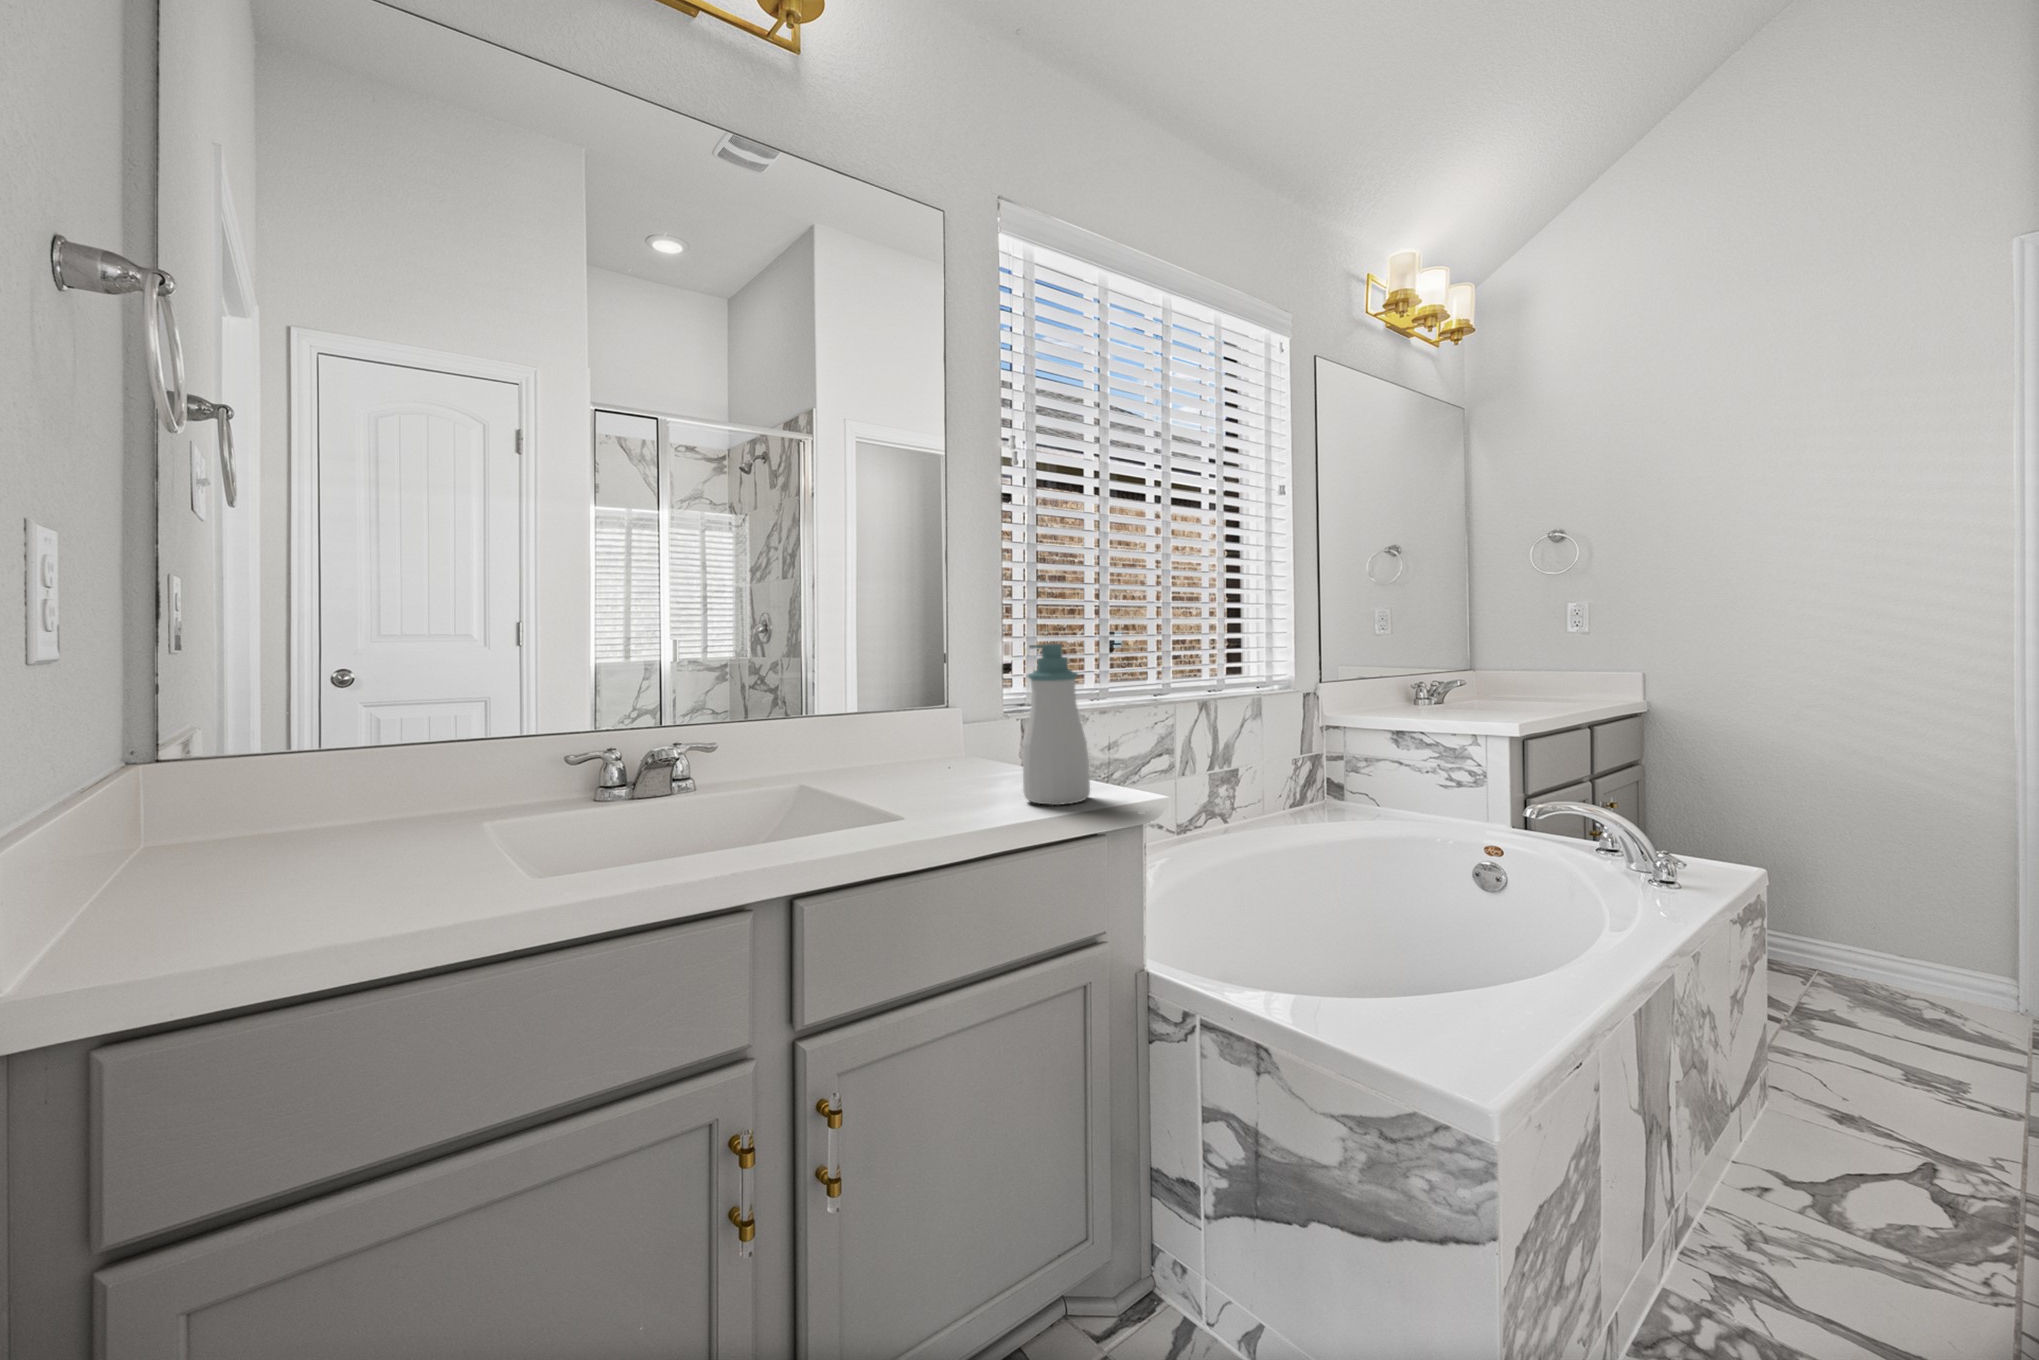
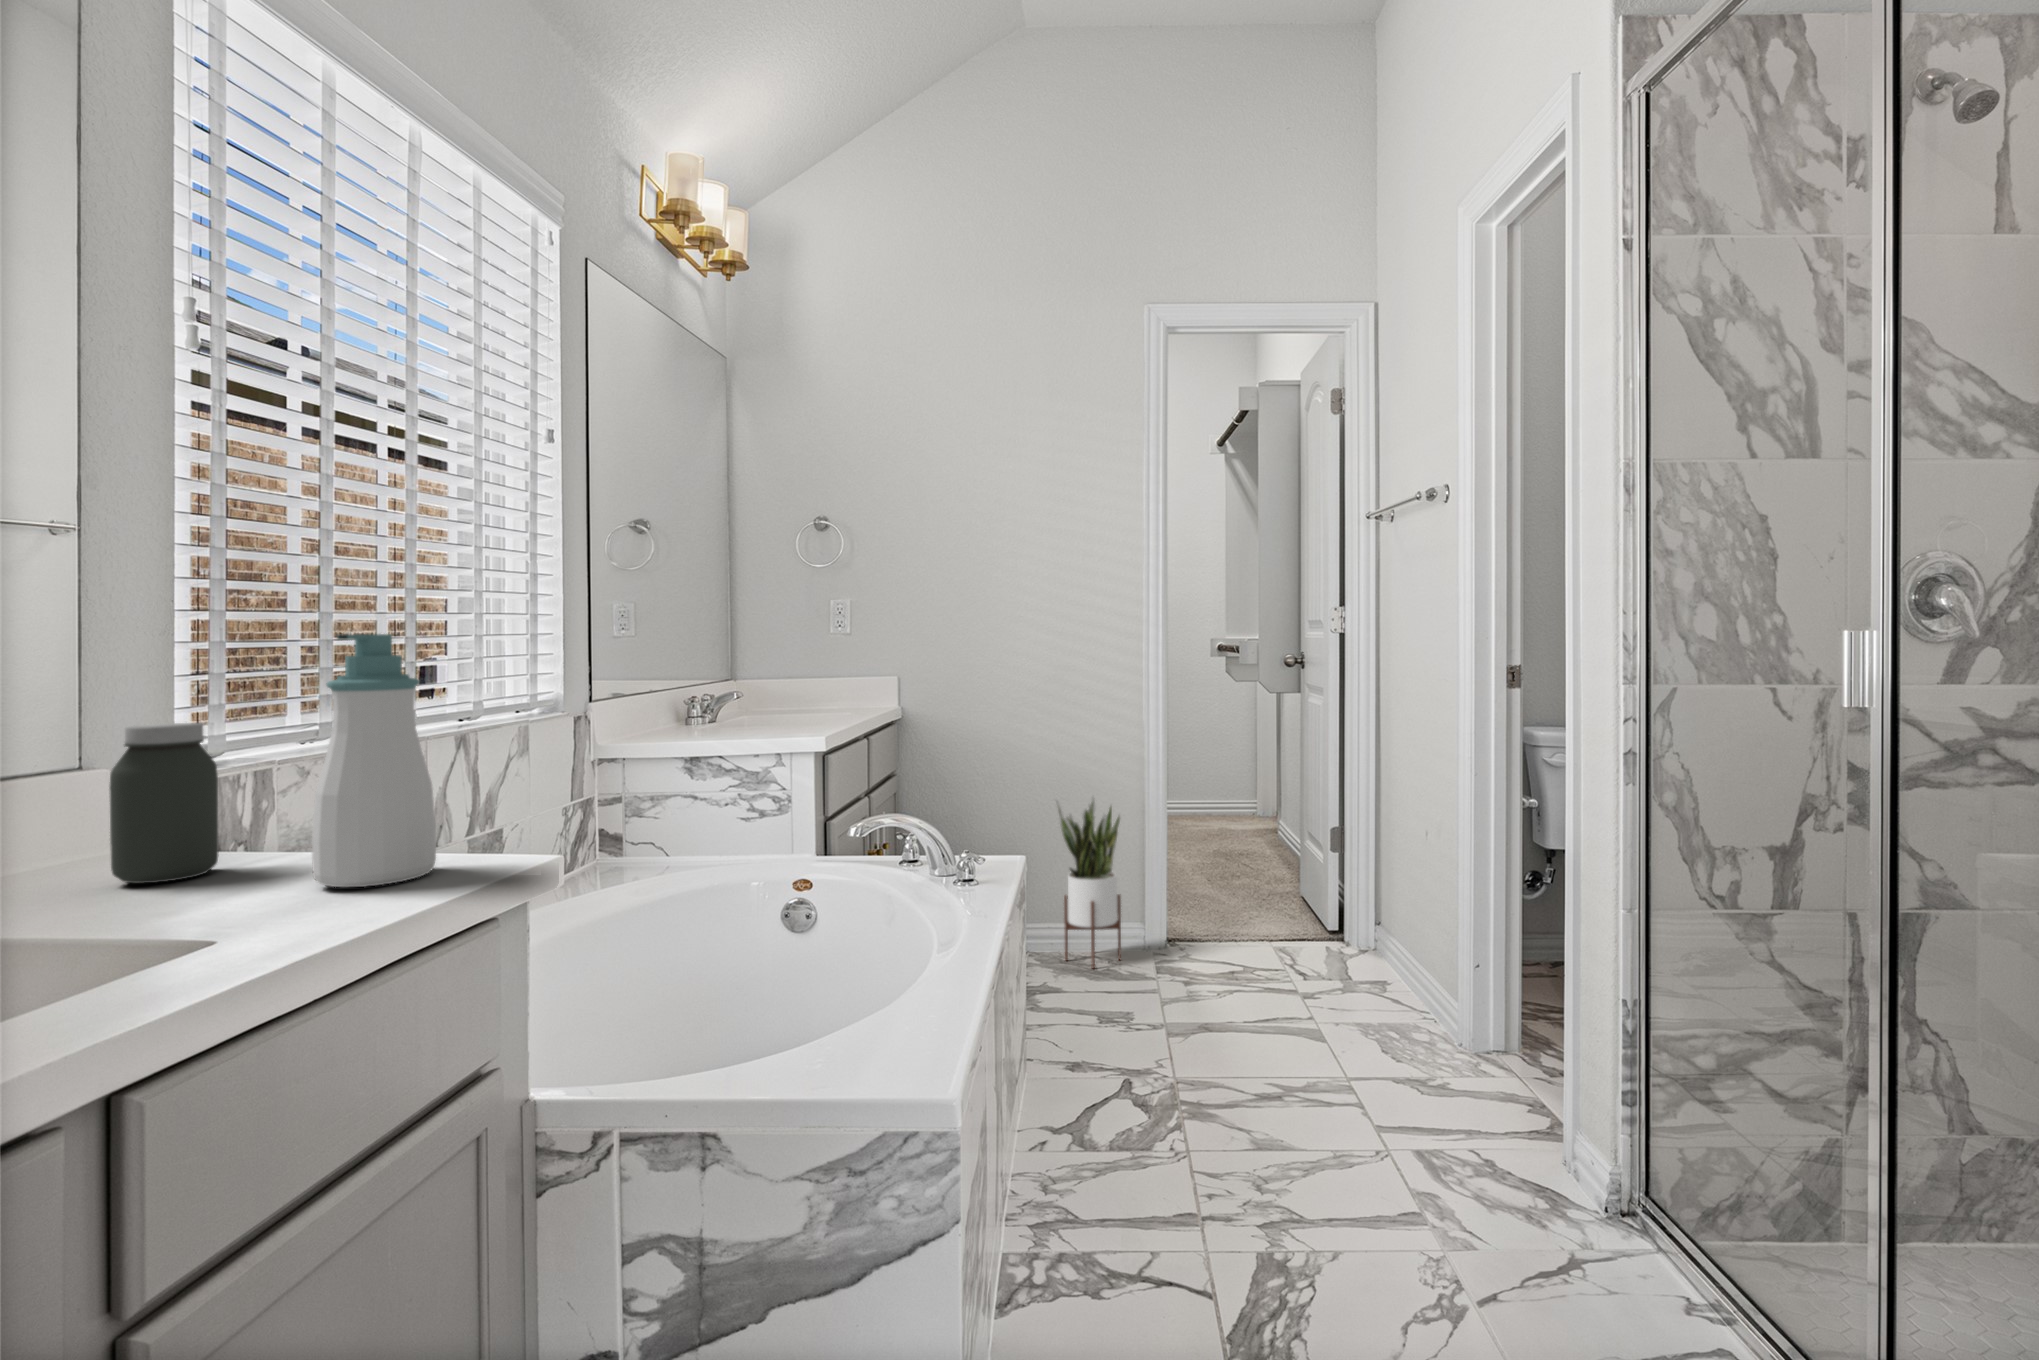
jar: none [956,693,1005,784] -> present [109,723,219,883]
potted plant: none [1872,808,1997,1027] -> present [1056,797,1121,968]

